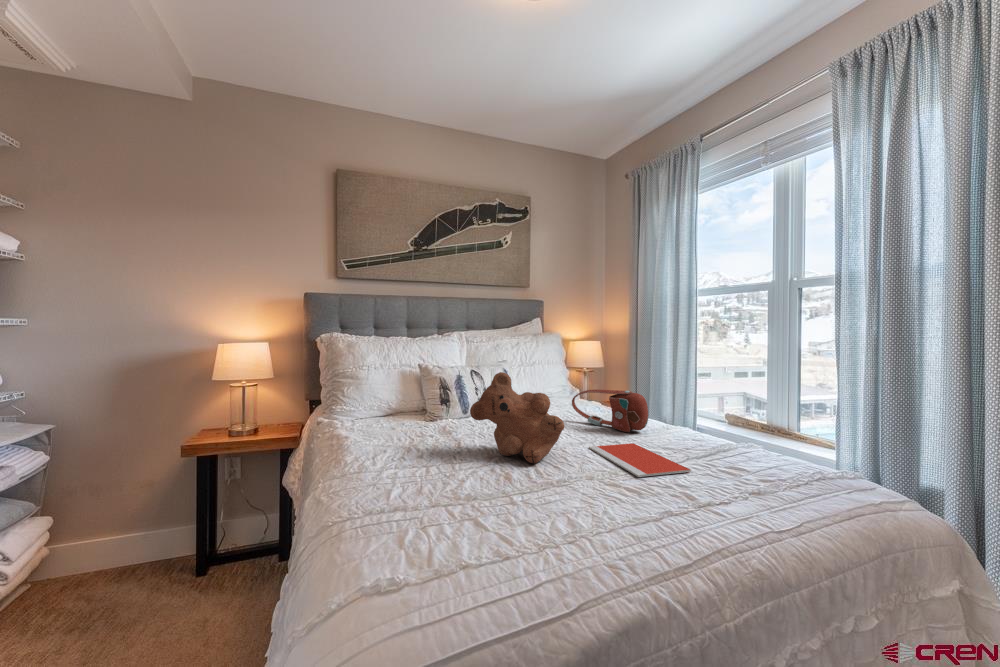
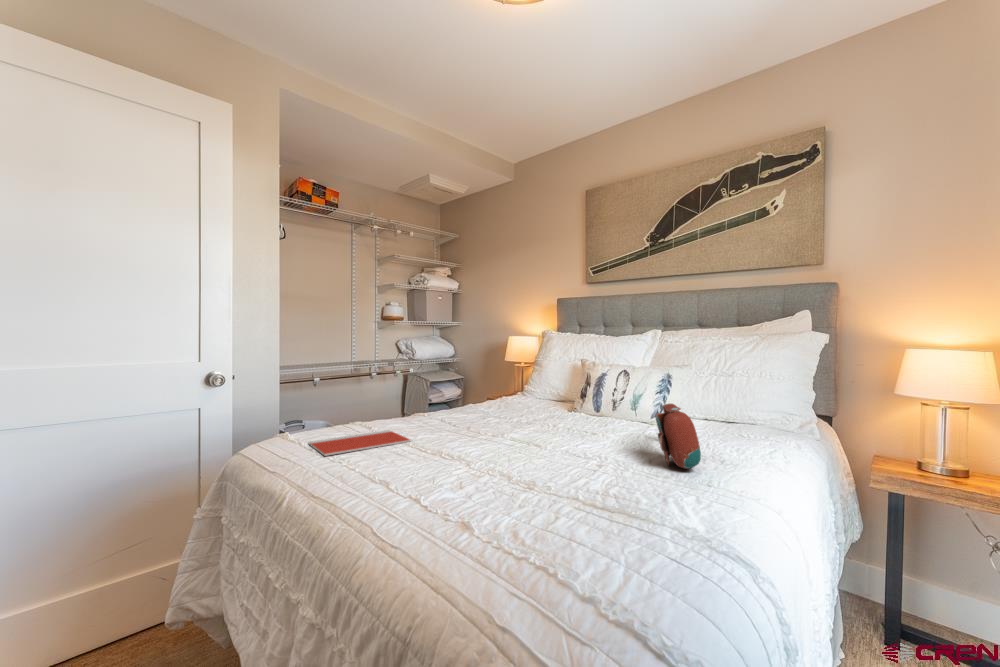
teddy bear: present [470,372,565,463] -> none [480,361,535,444]
notebook: present [589,443,691,477] -> present [308,430,411,456]

